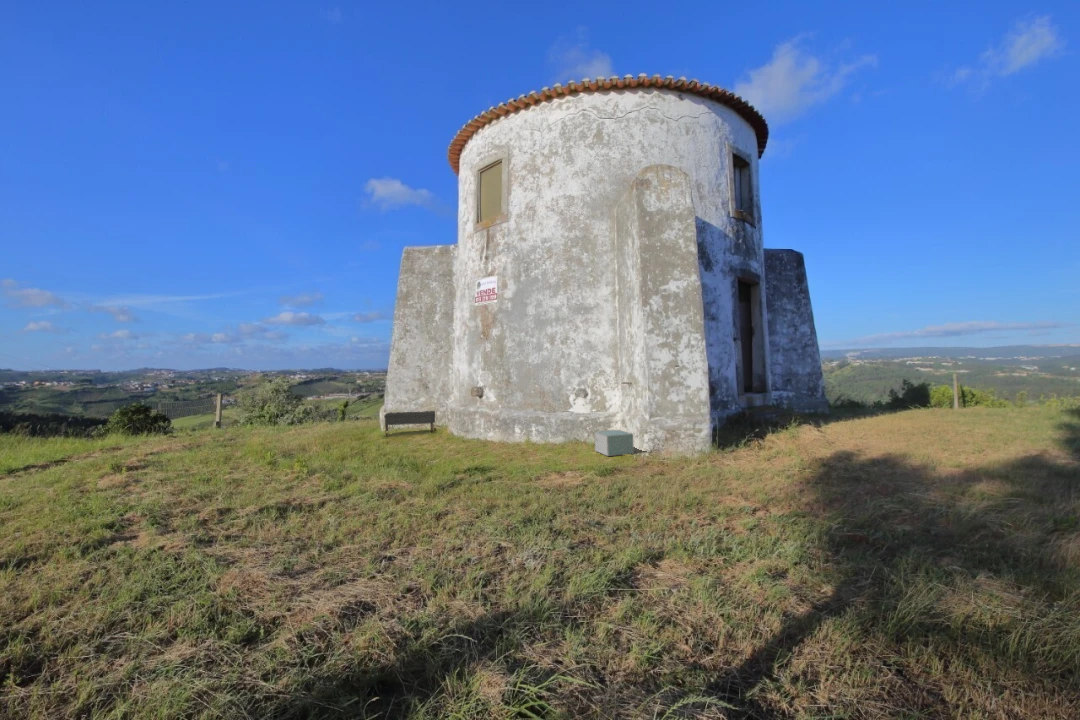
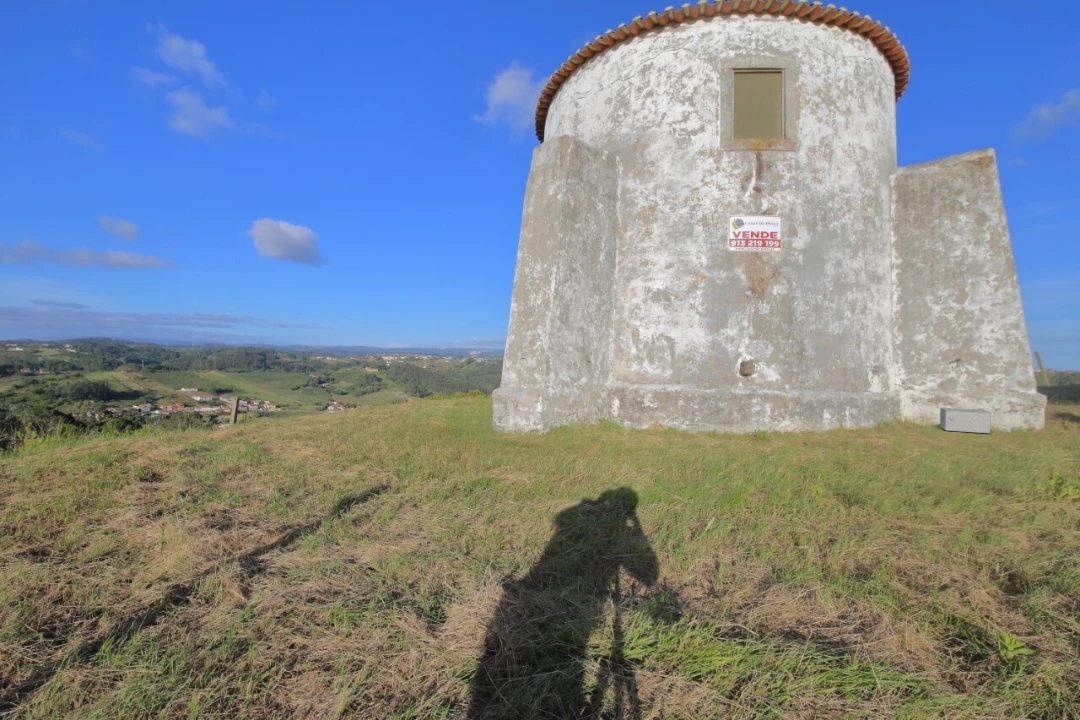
bench: present [384,411,436,435] -> none [552,397,623,439]

